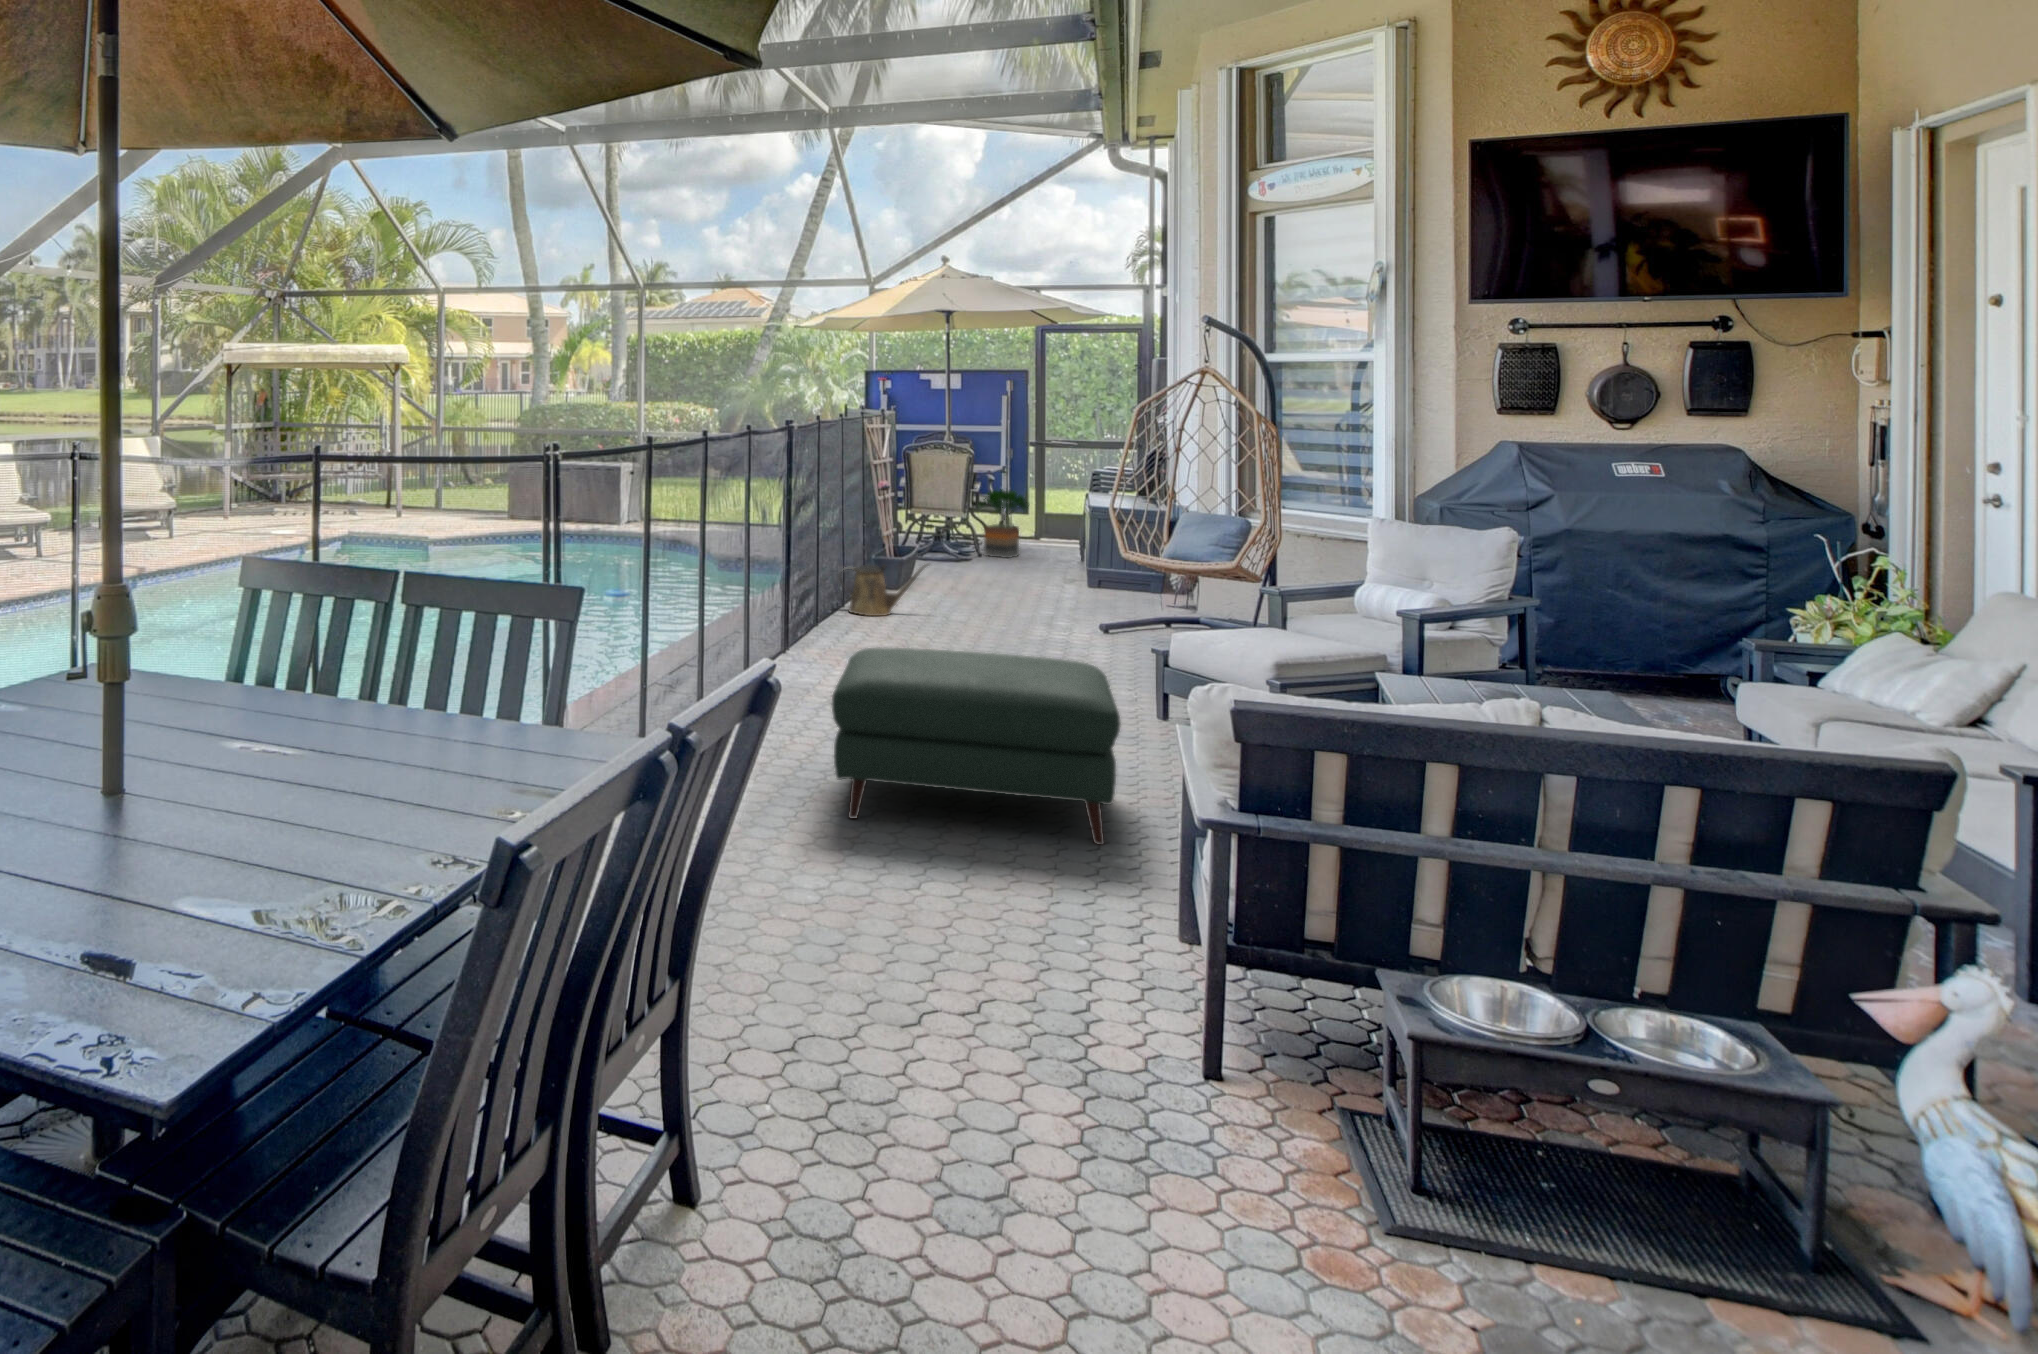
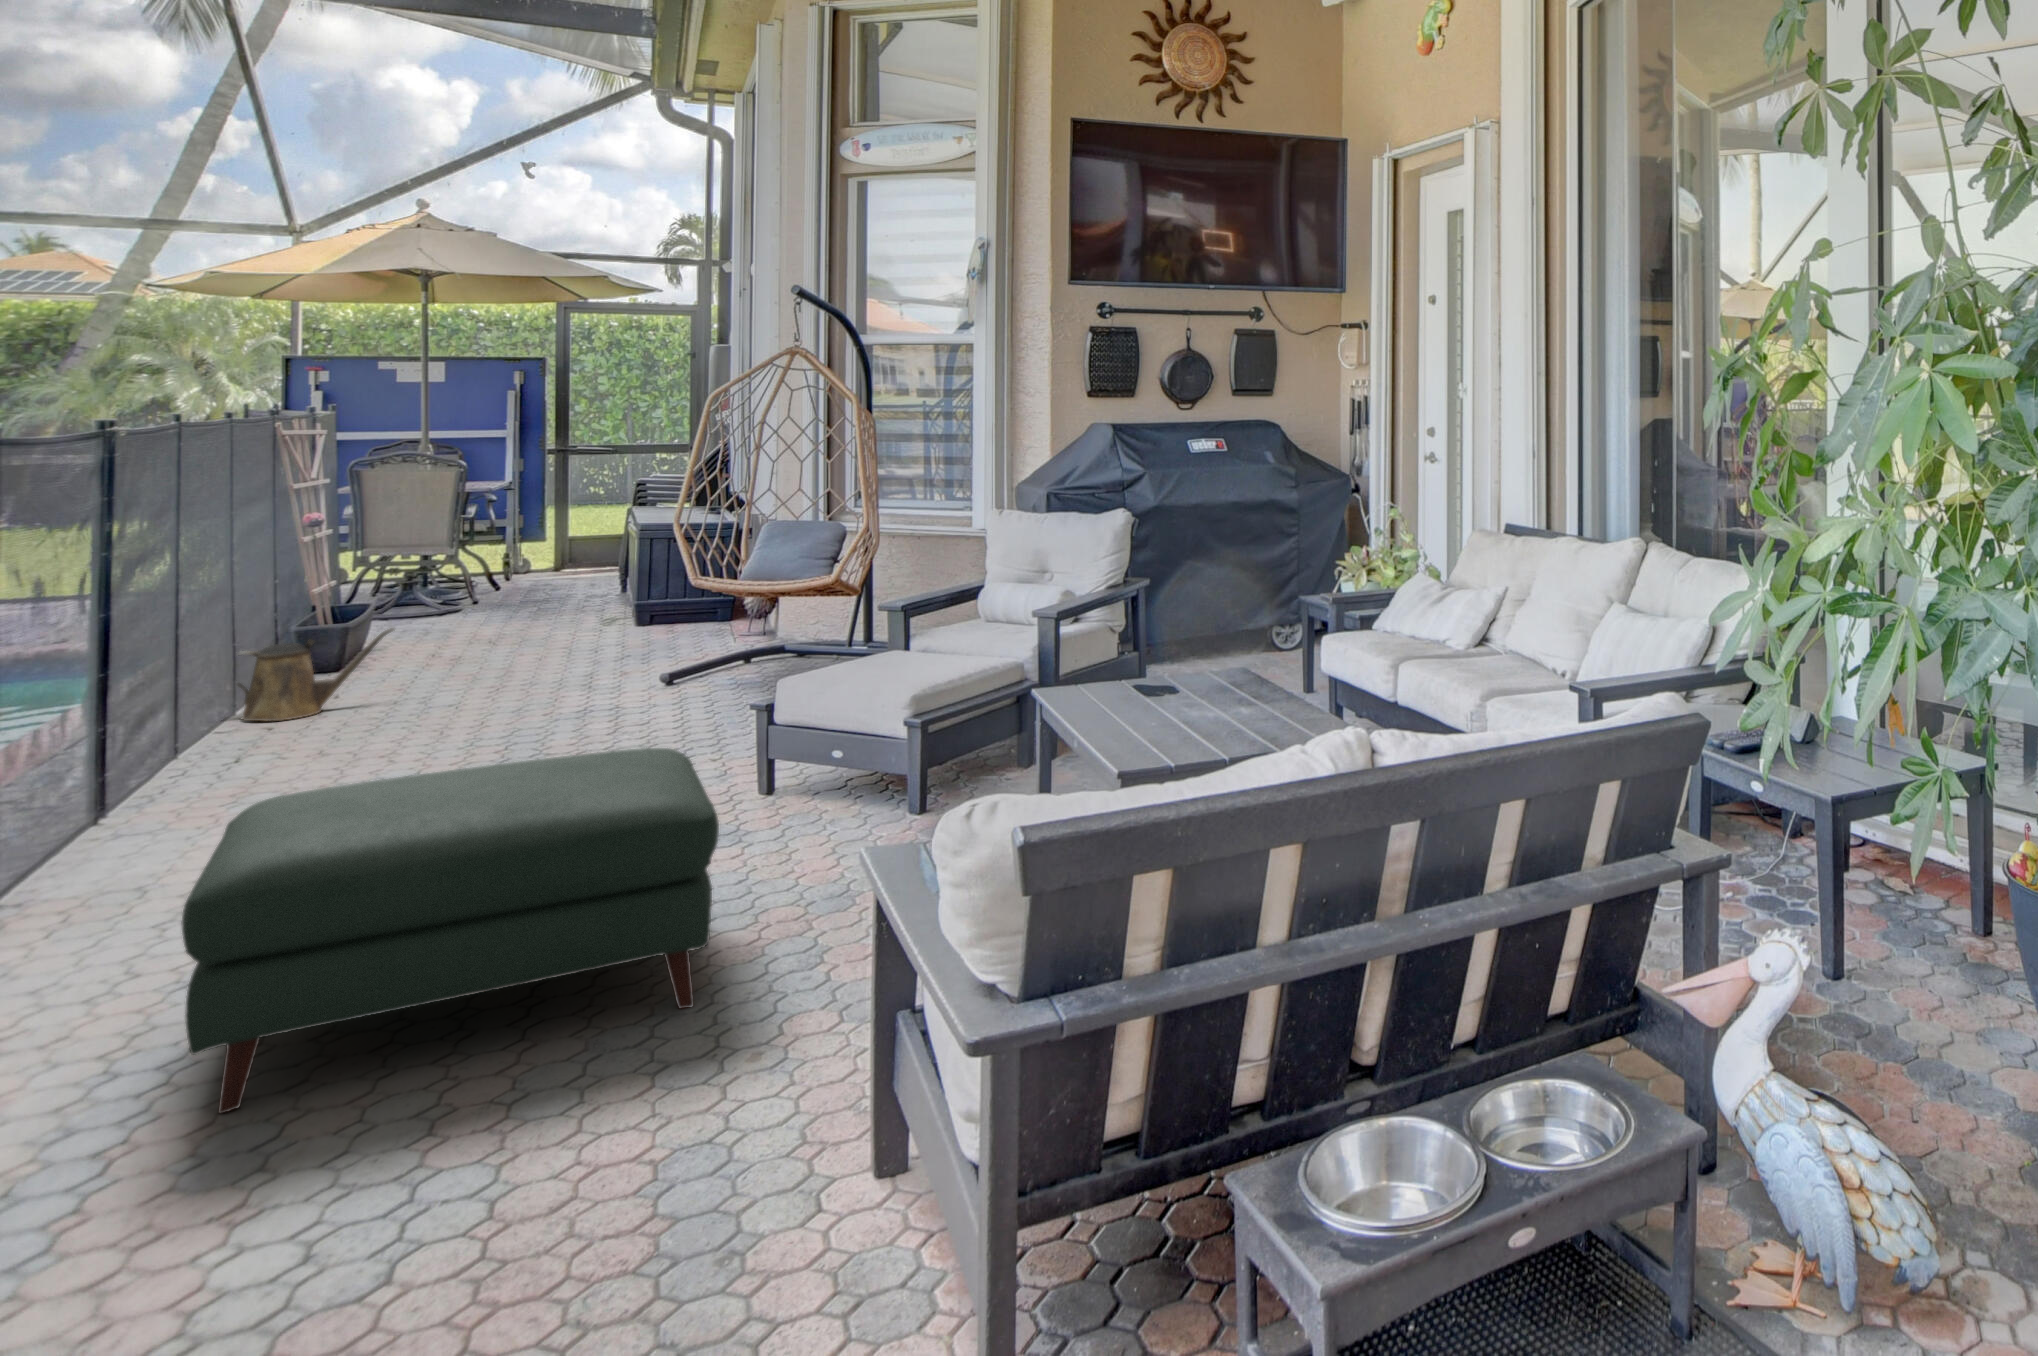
potted tree: present [978,489,1029,558] -> none [469,512,553,603]

